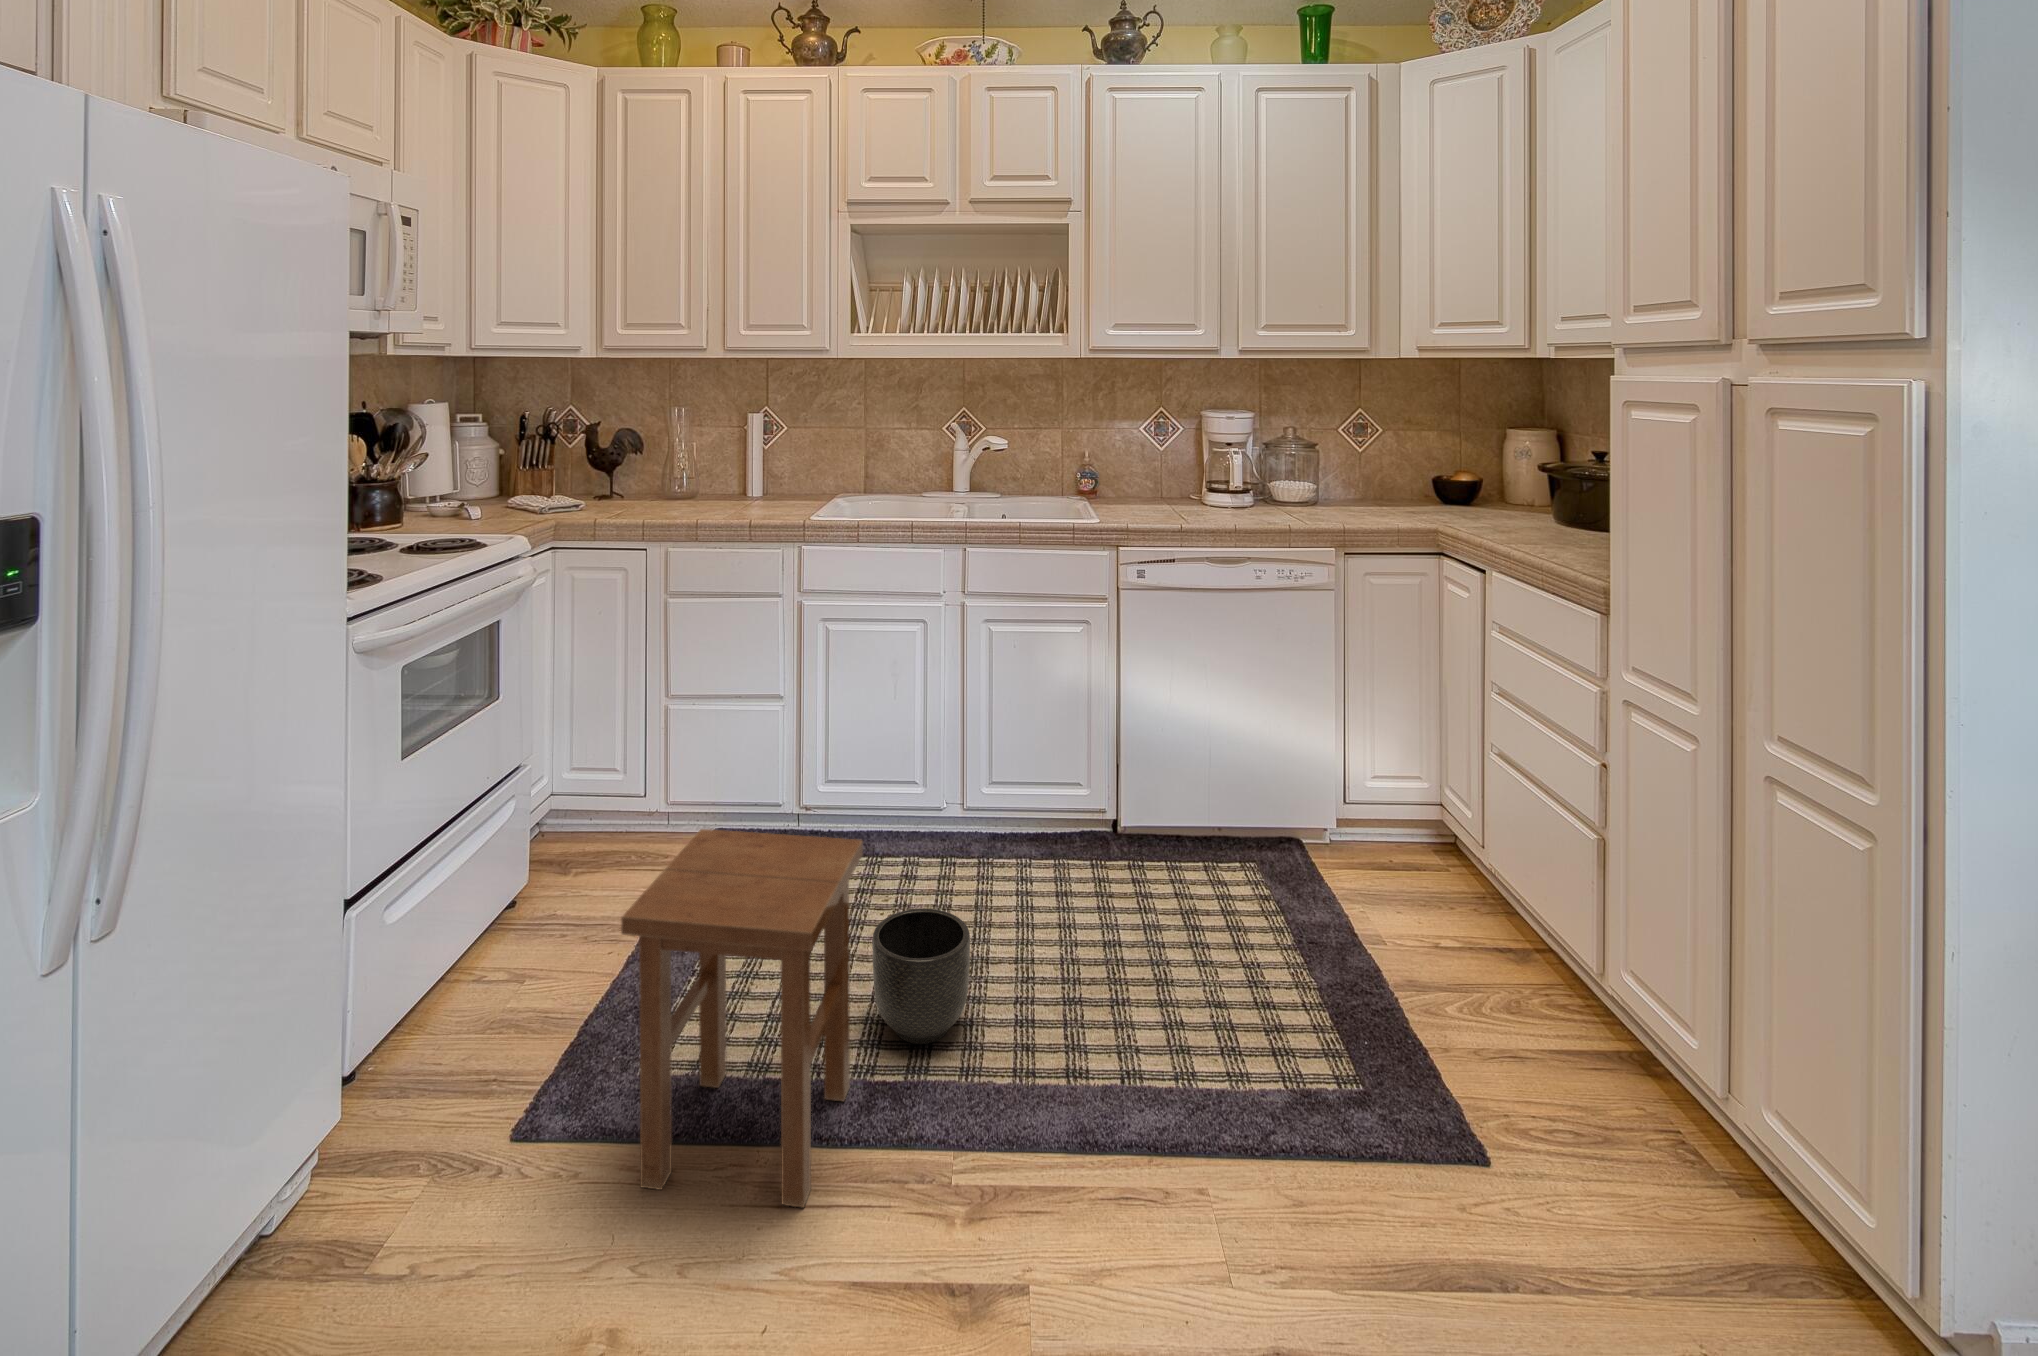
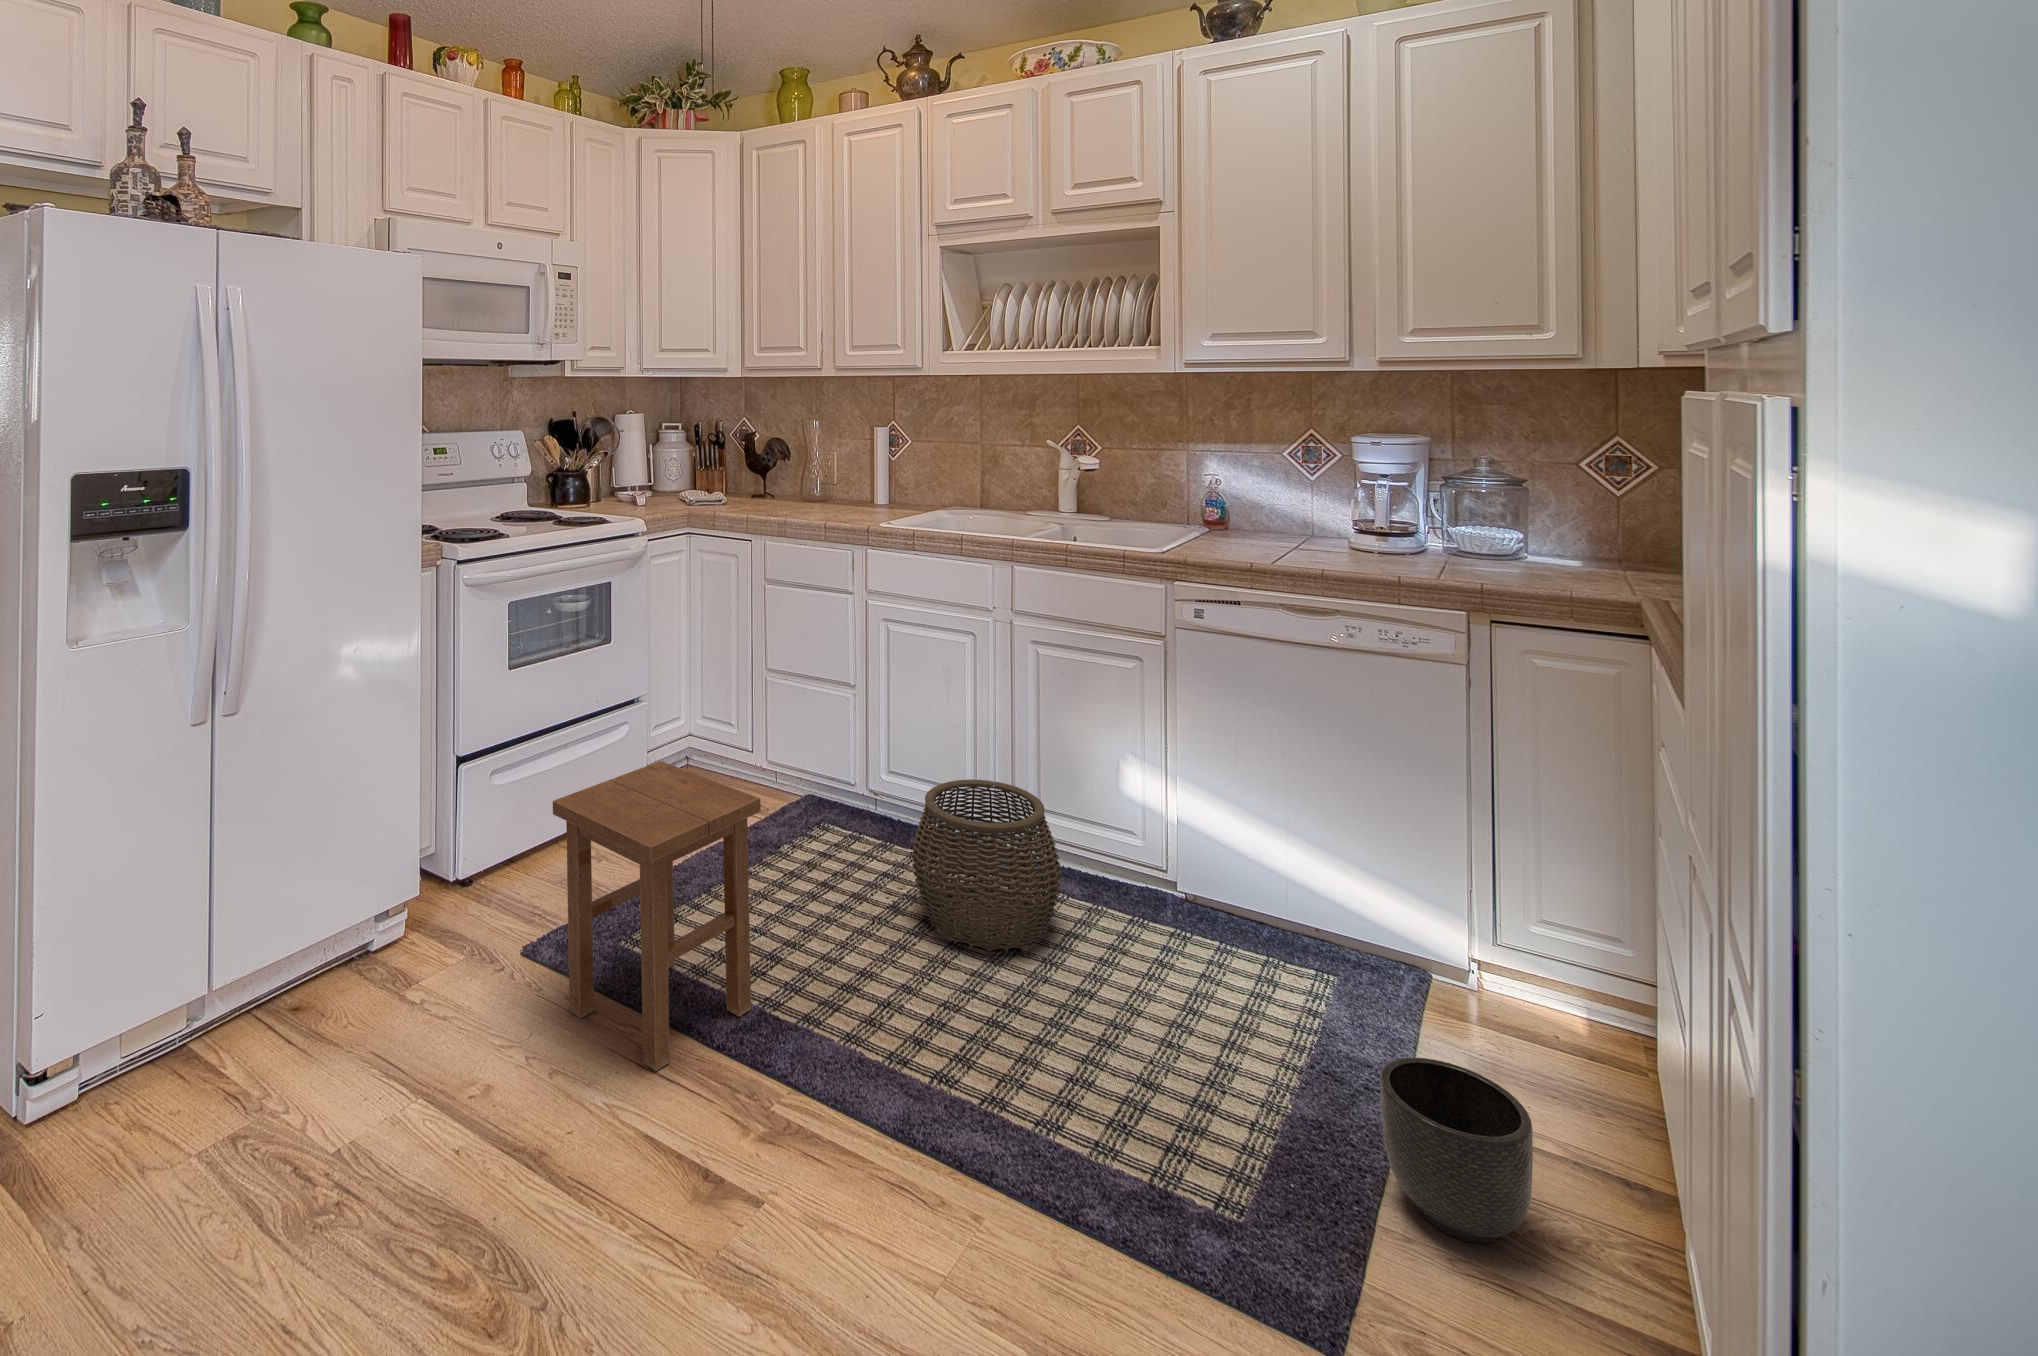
woven basket: none [921,765,1063,938] -> present [912,779,1061,952]
planter: present [872,909,970,1044] -> present [1380,1058,1533,1243]

